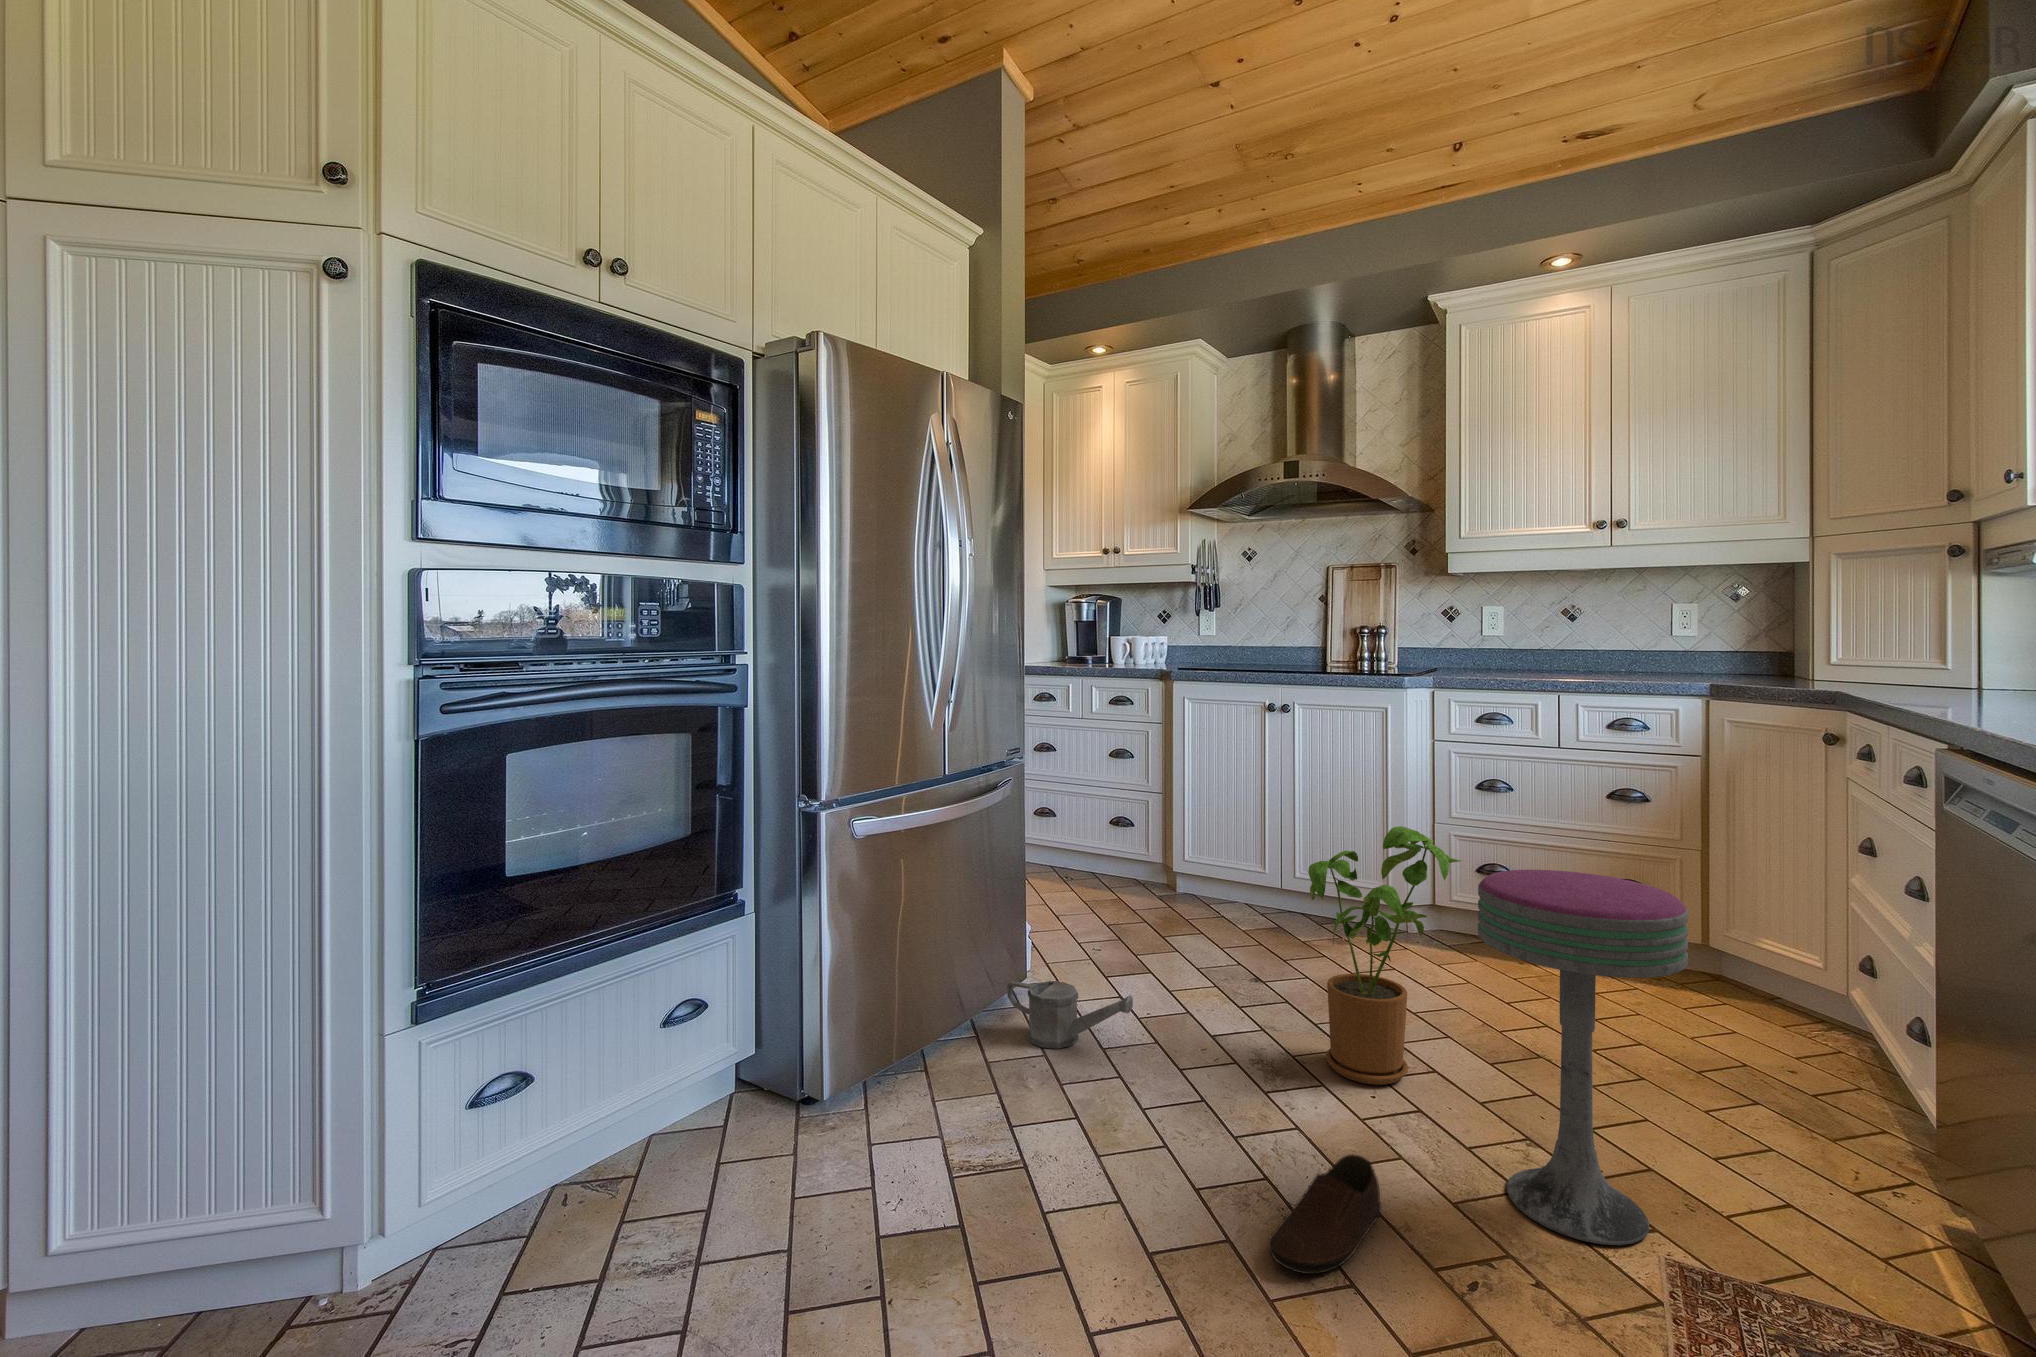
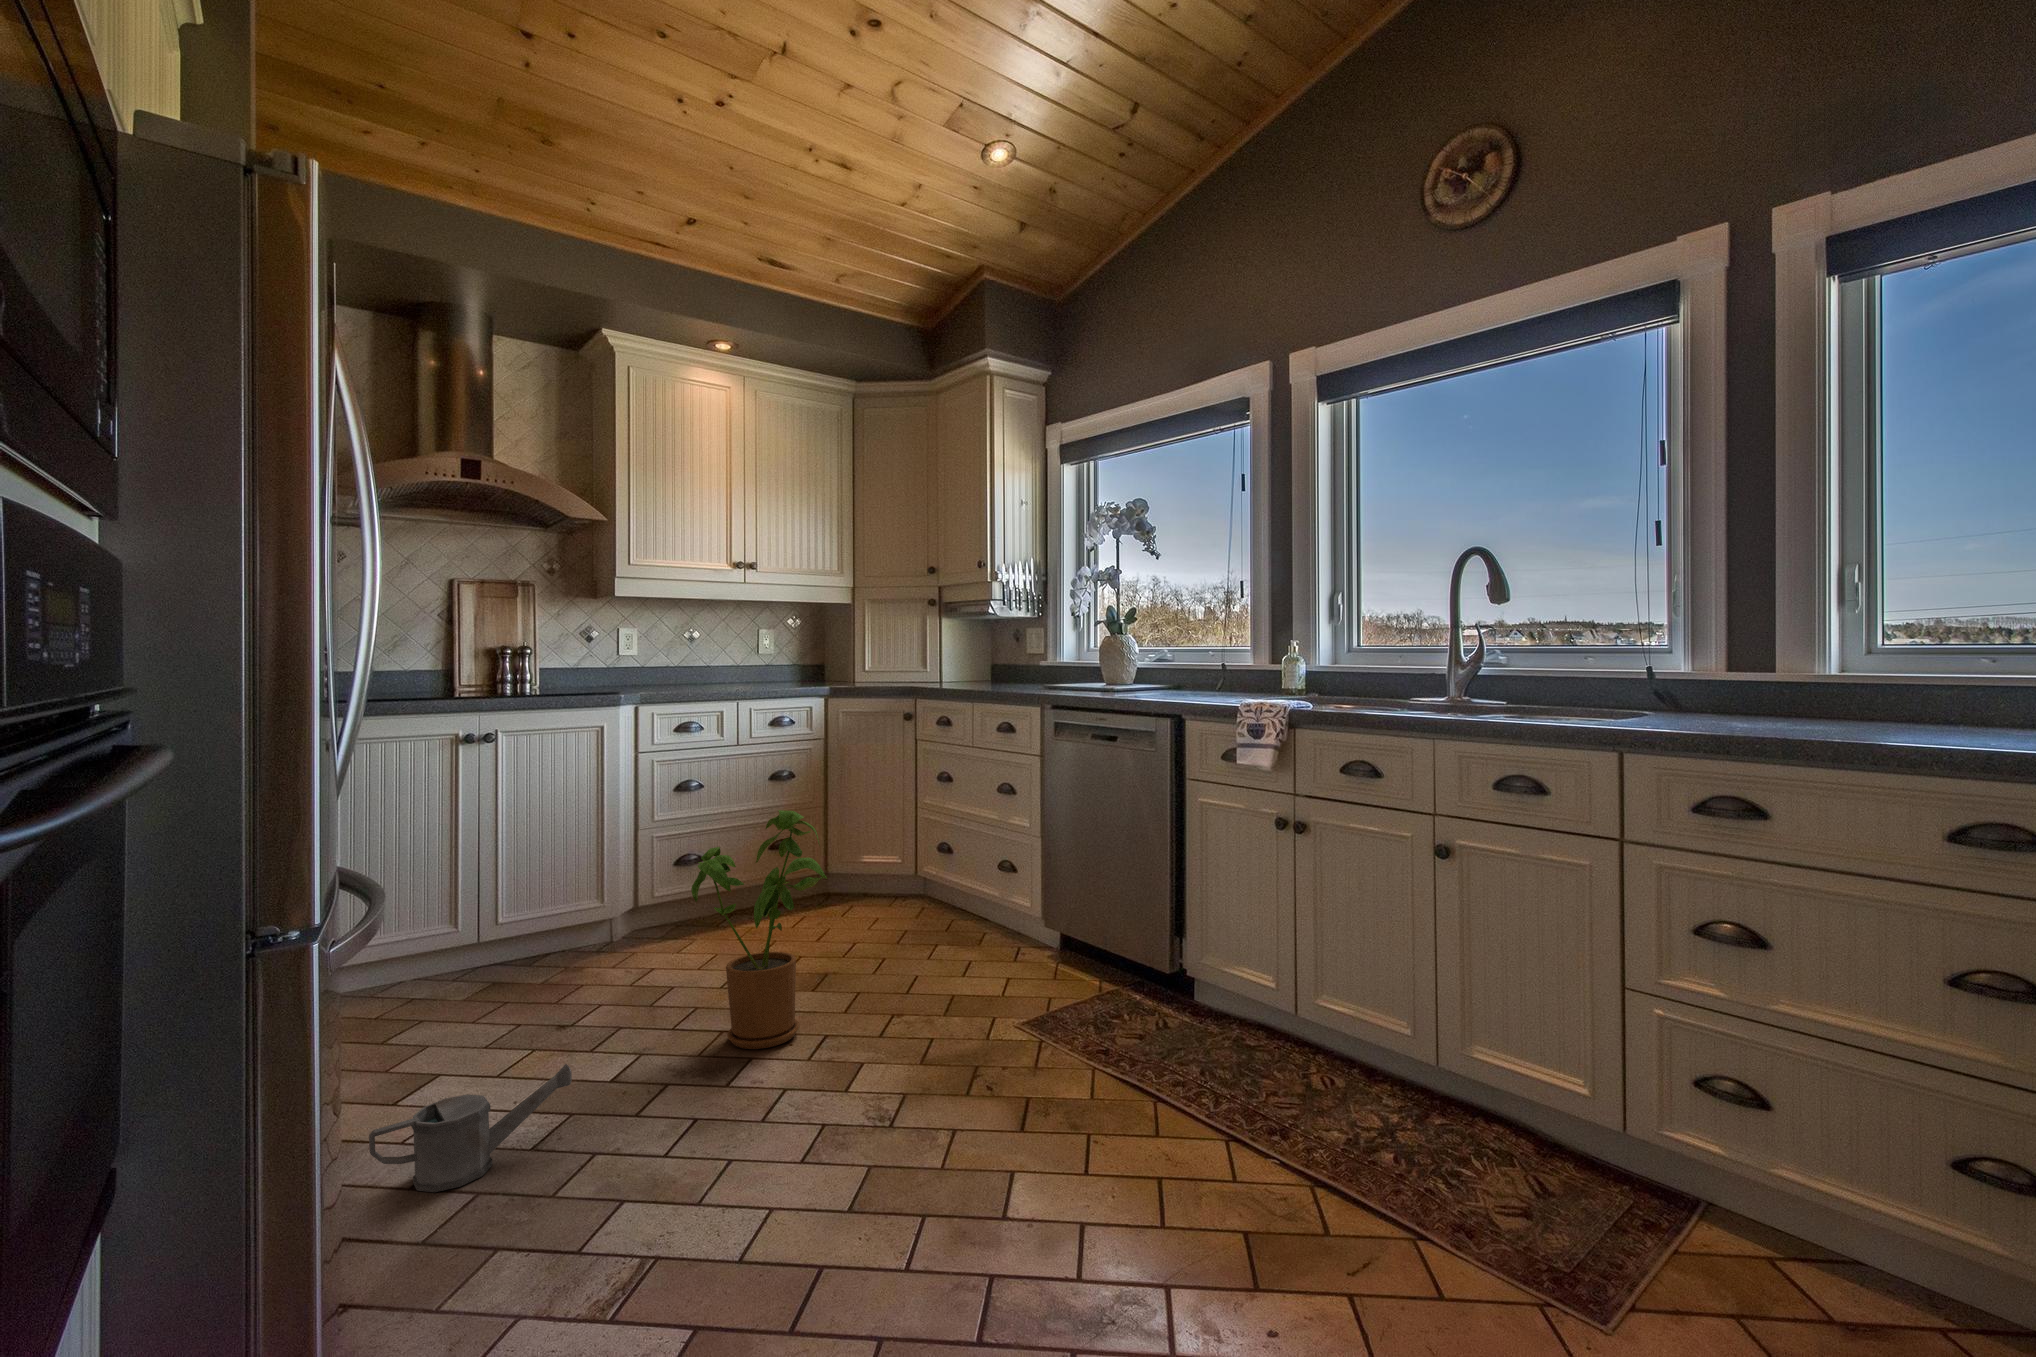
bar stool: present [1478,870,1688,1245] -> none [902,807,1024,1051]
shoe: present [1268,1154,1382,1274] -> none [887,1060,953,1152]

